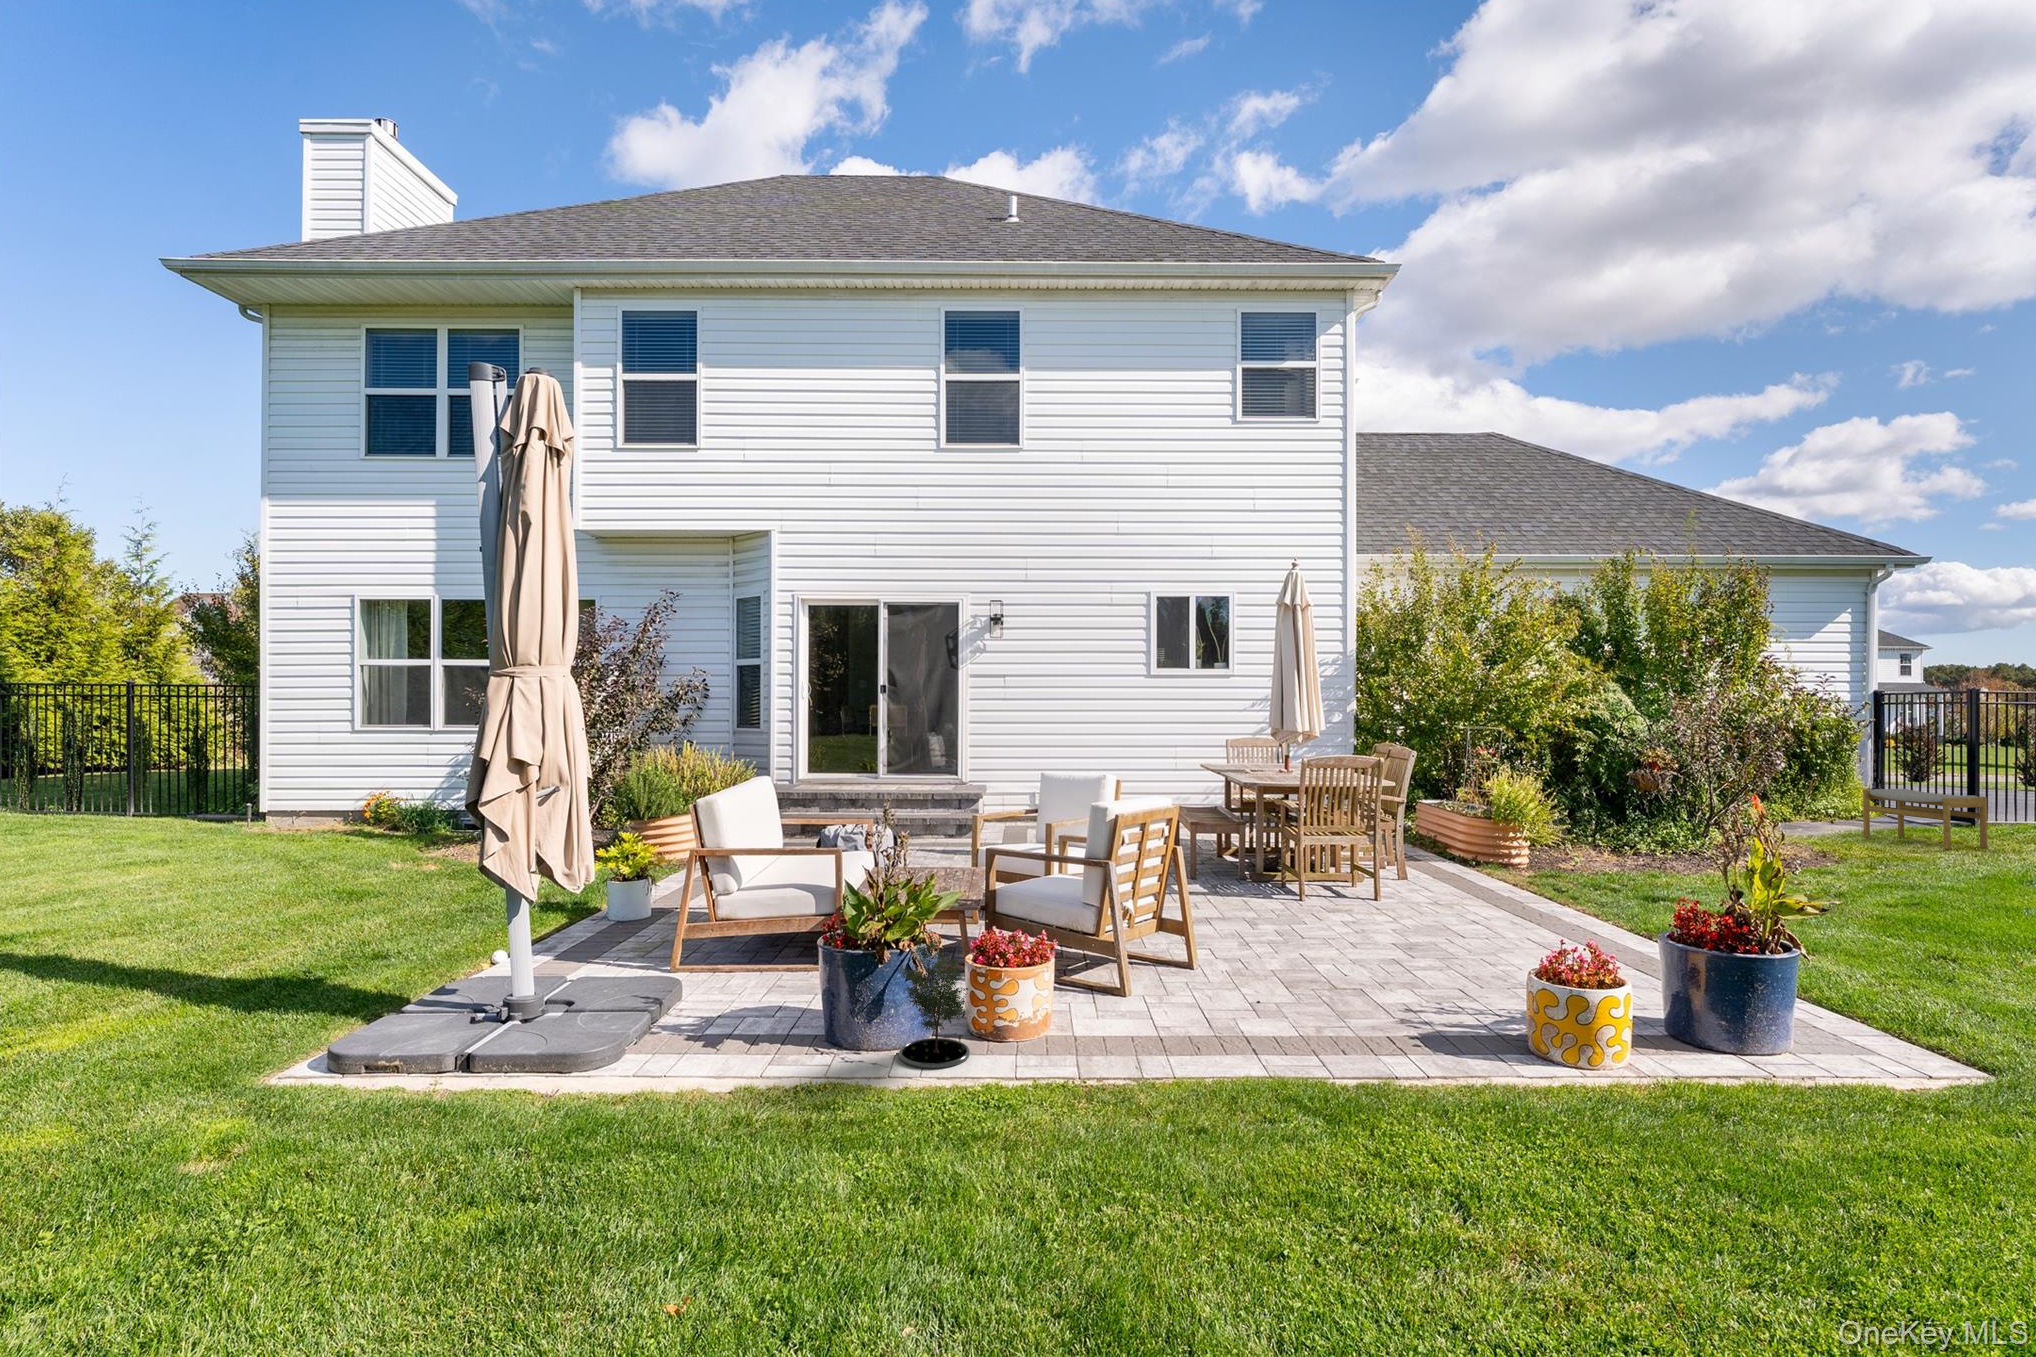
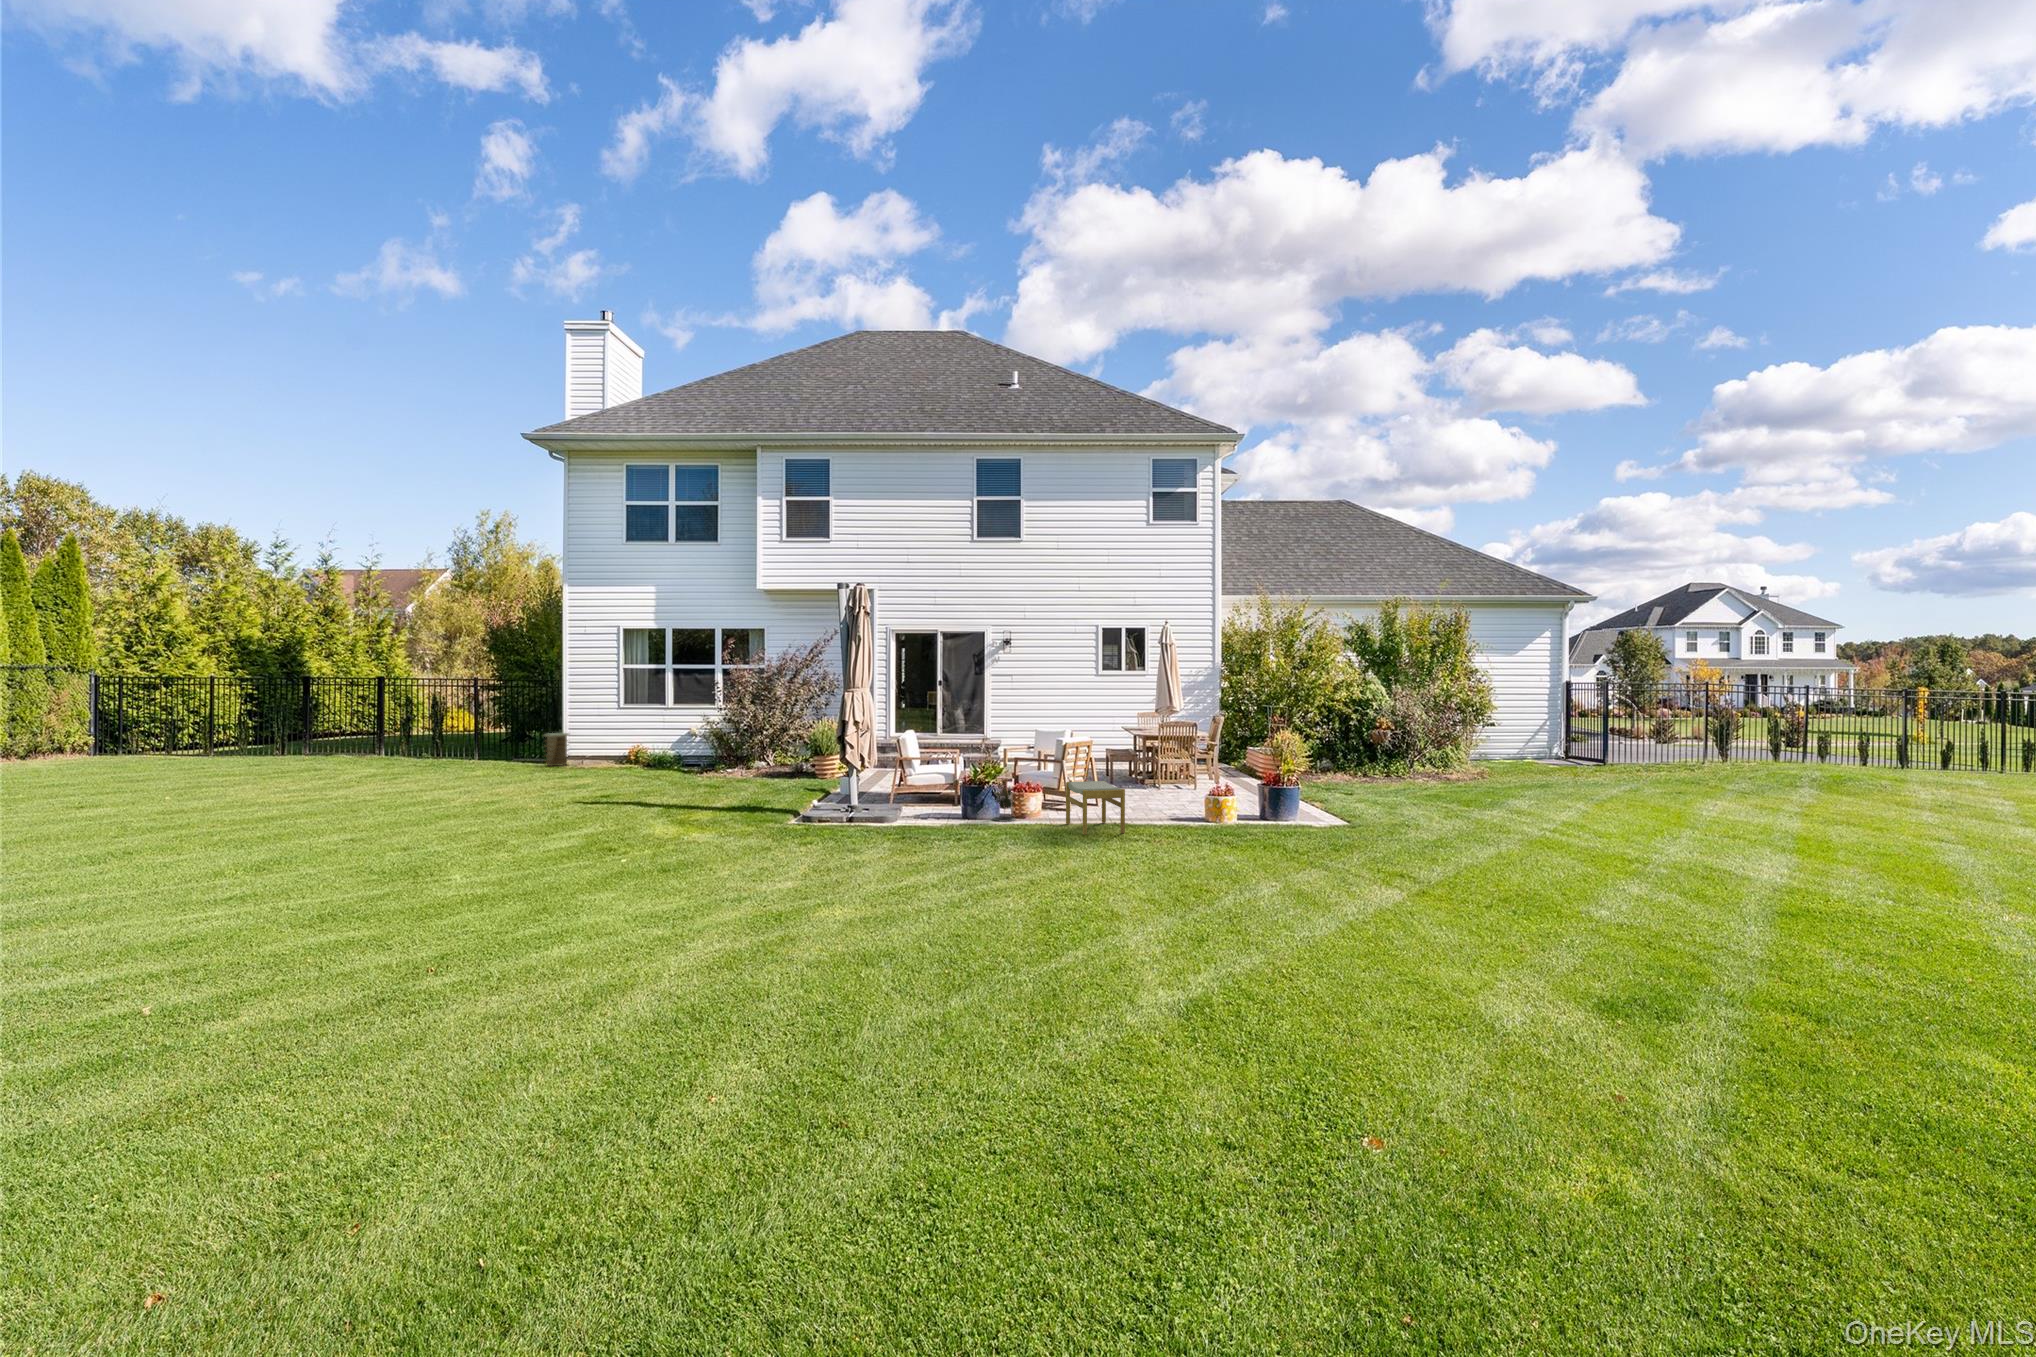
side table: none [210,773,267,831] -> present [544,733,569,766]
footstool: present [1863,789,1987,850] -> present [1066,781,1125,835]

